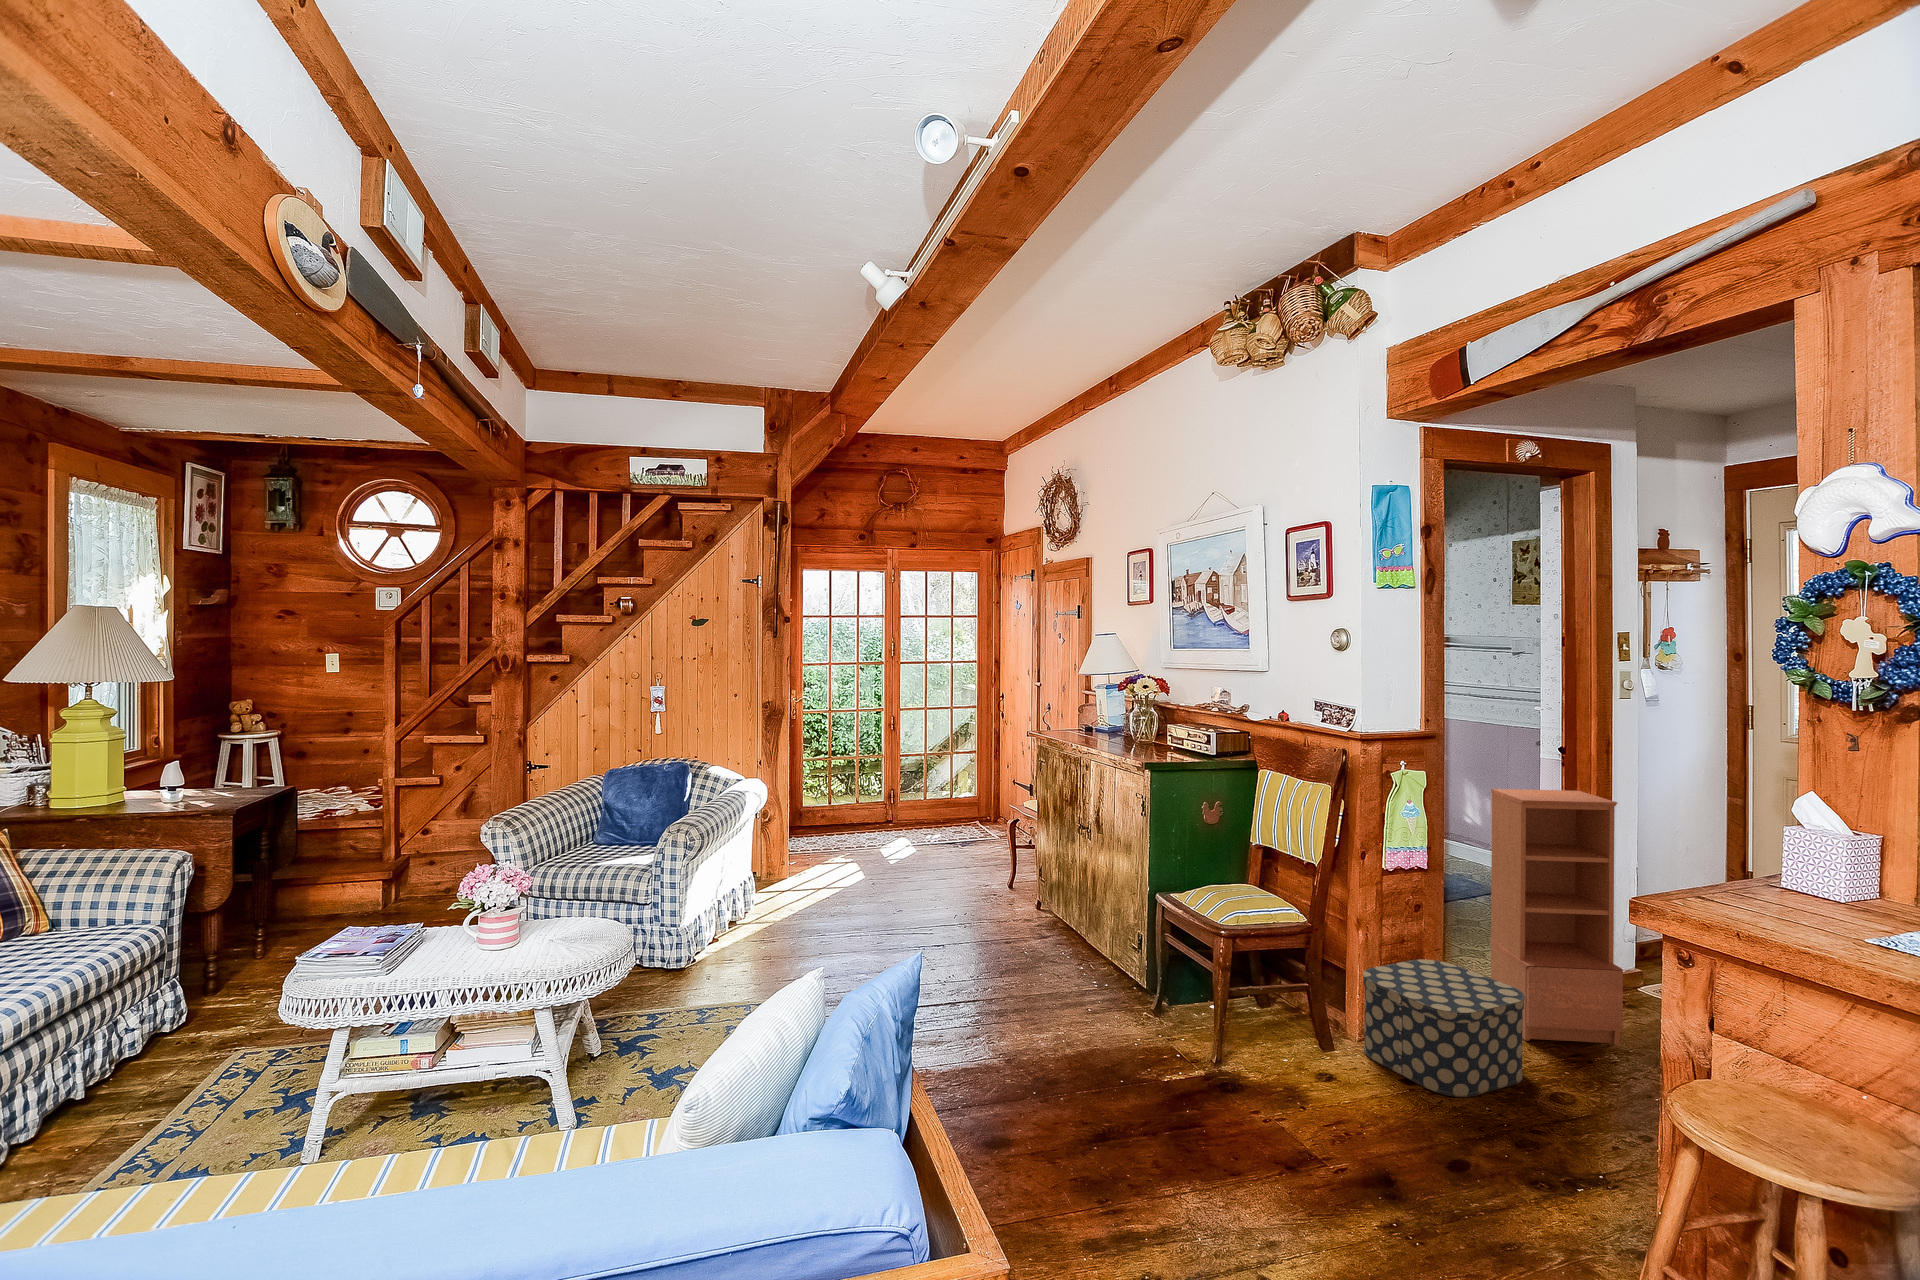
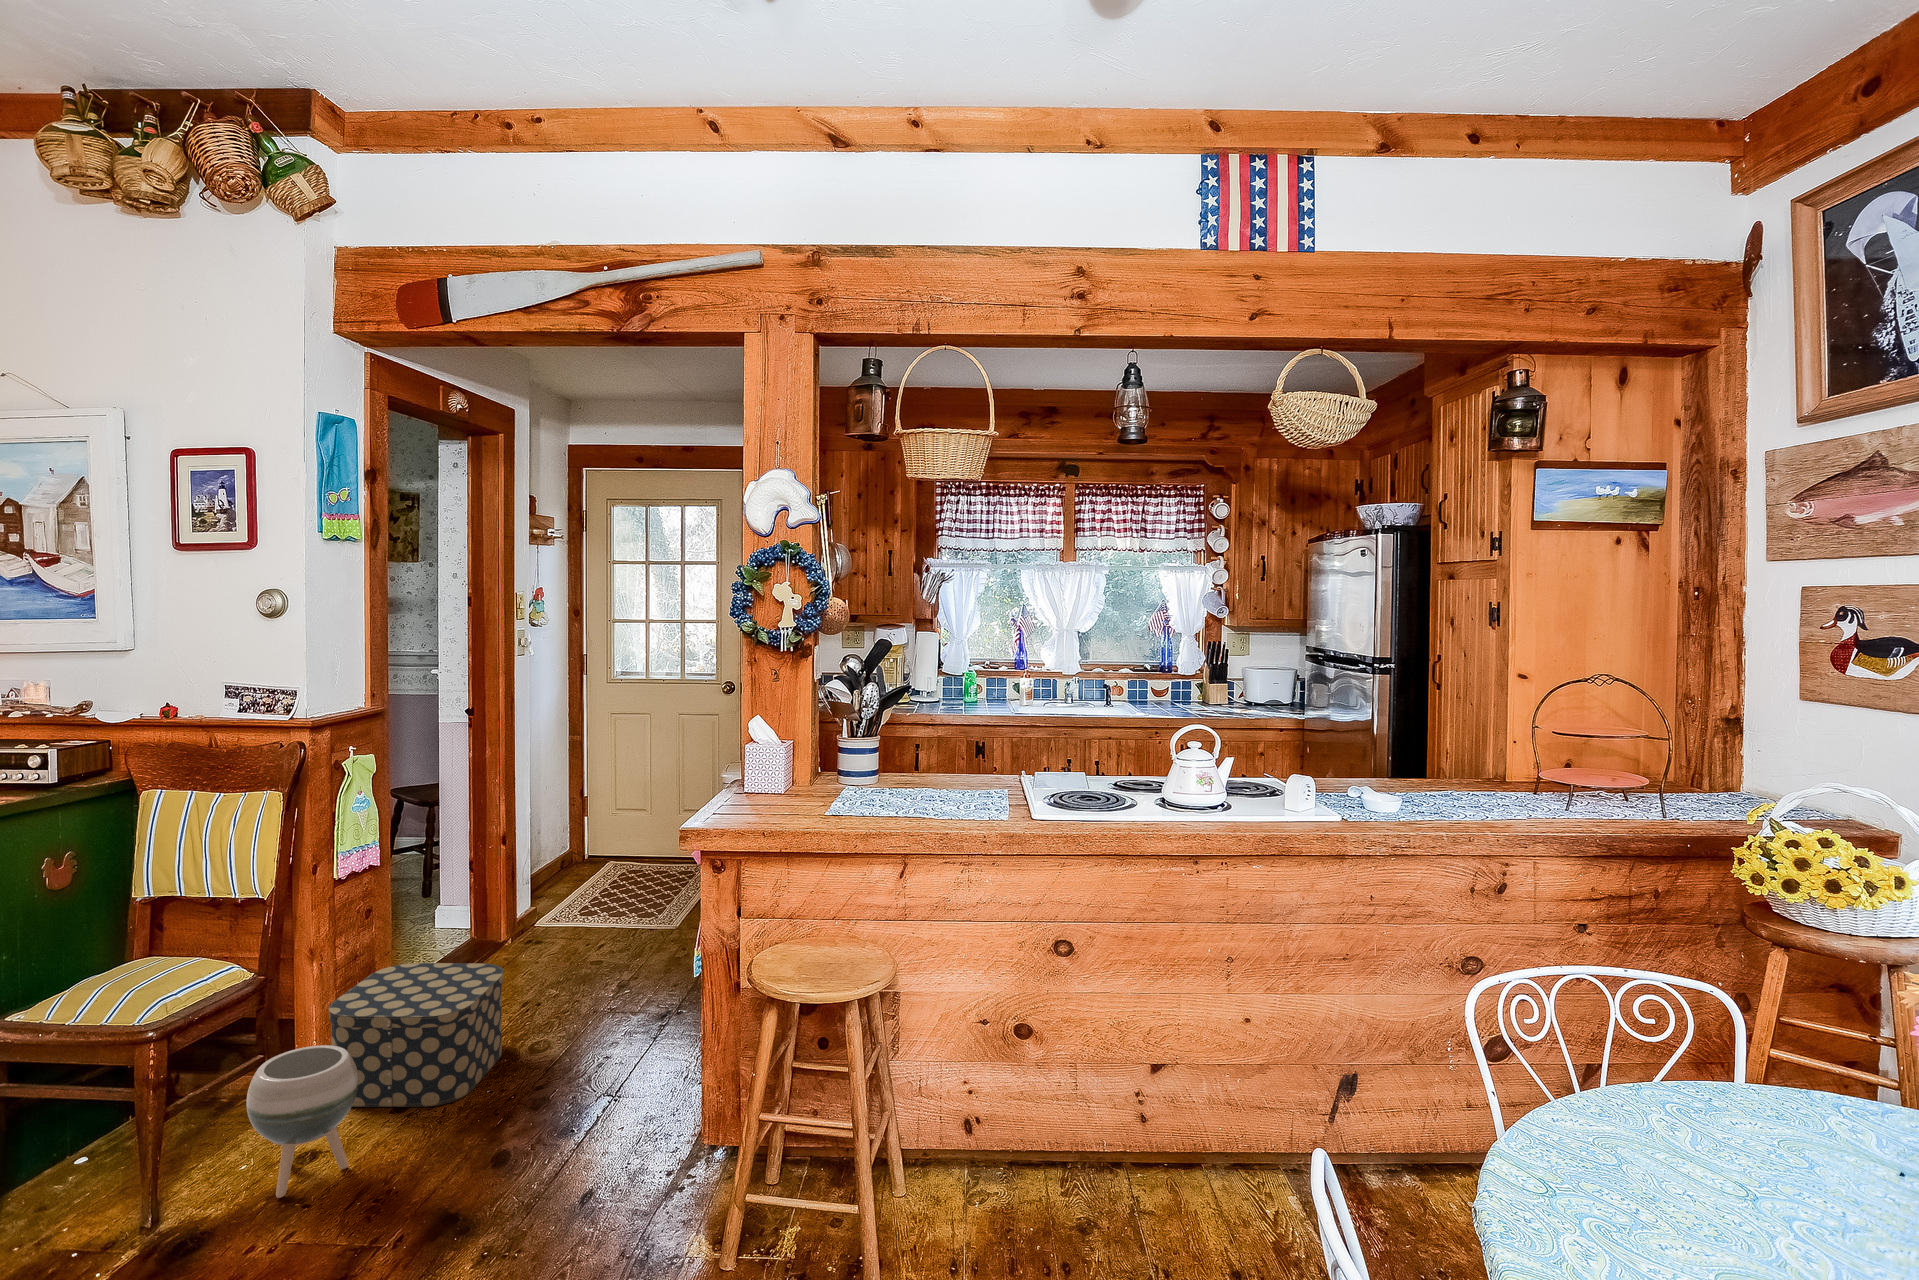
bookcase: present [1490,789,1623,1045] -> none [430,751,558,1014]
planter: none [1275,985,1354,1099] -> present [246,1045,358,1198]

